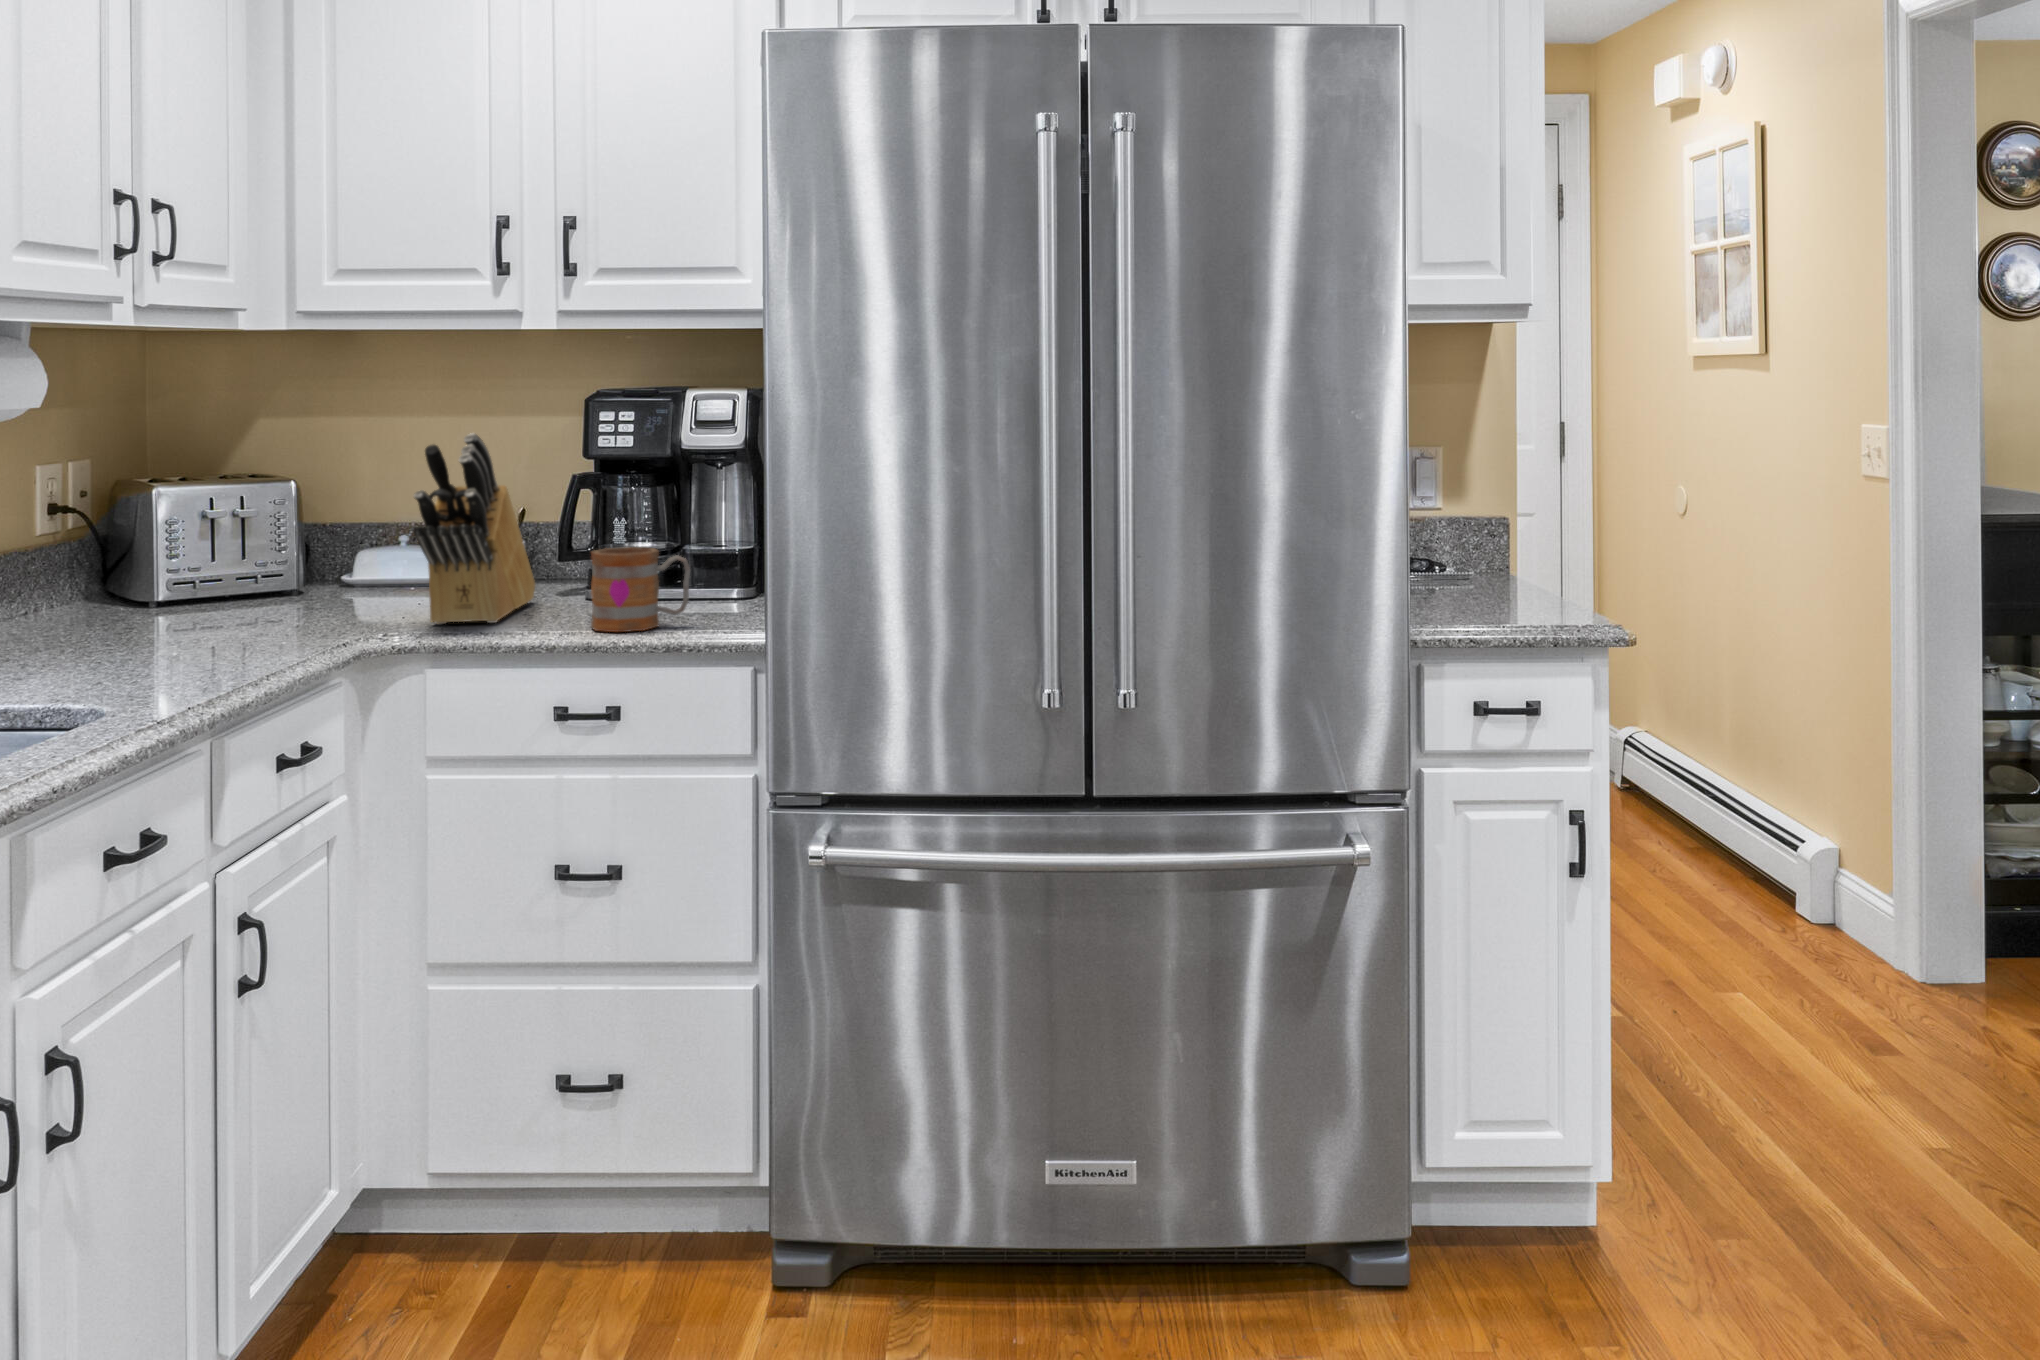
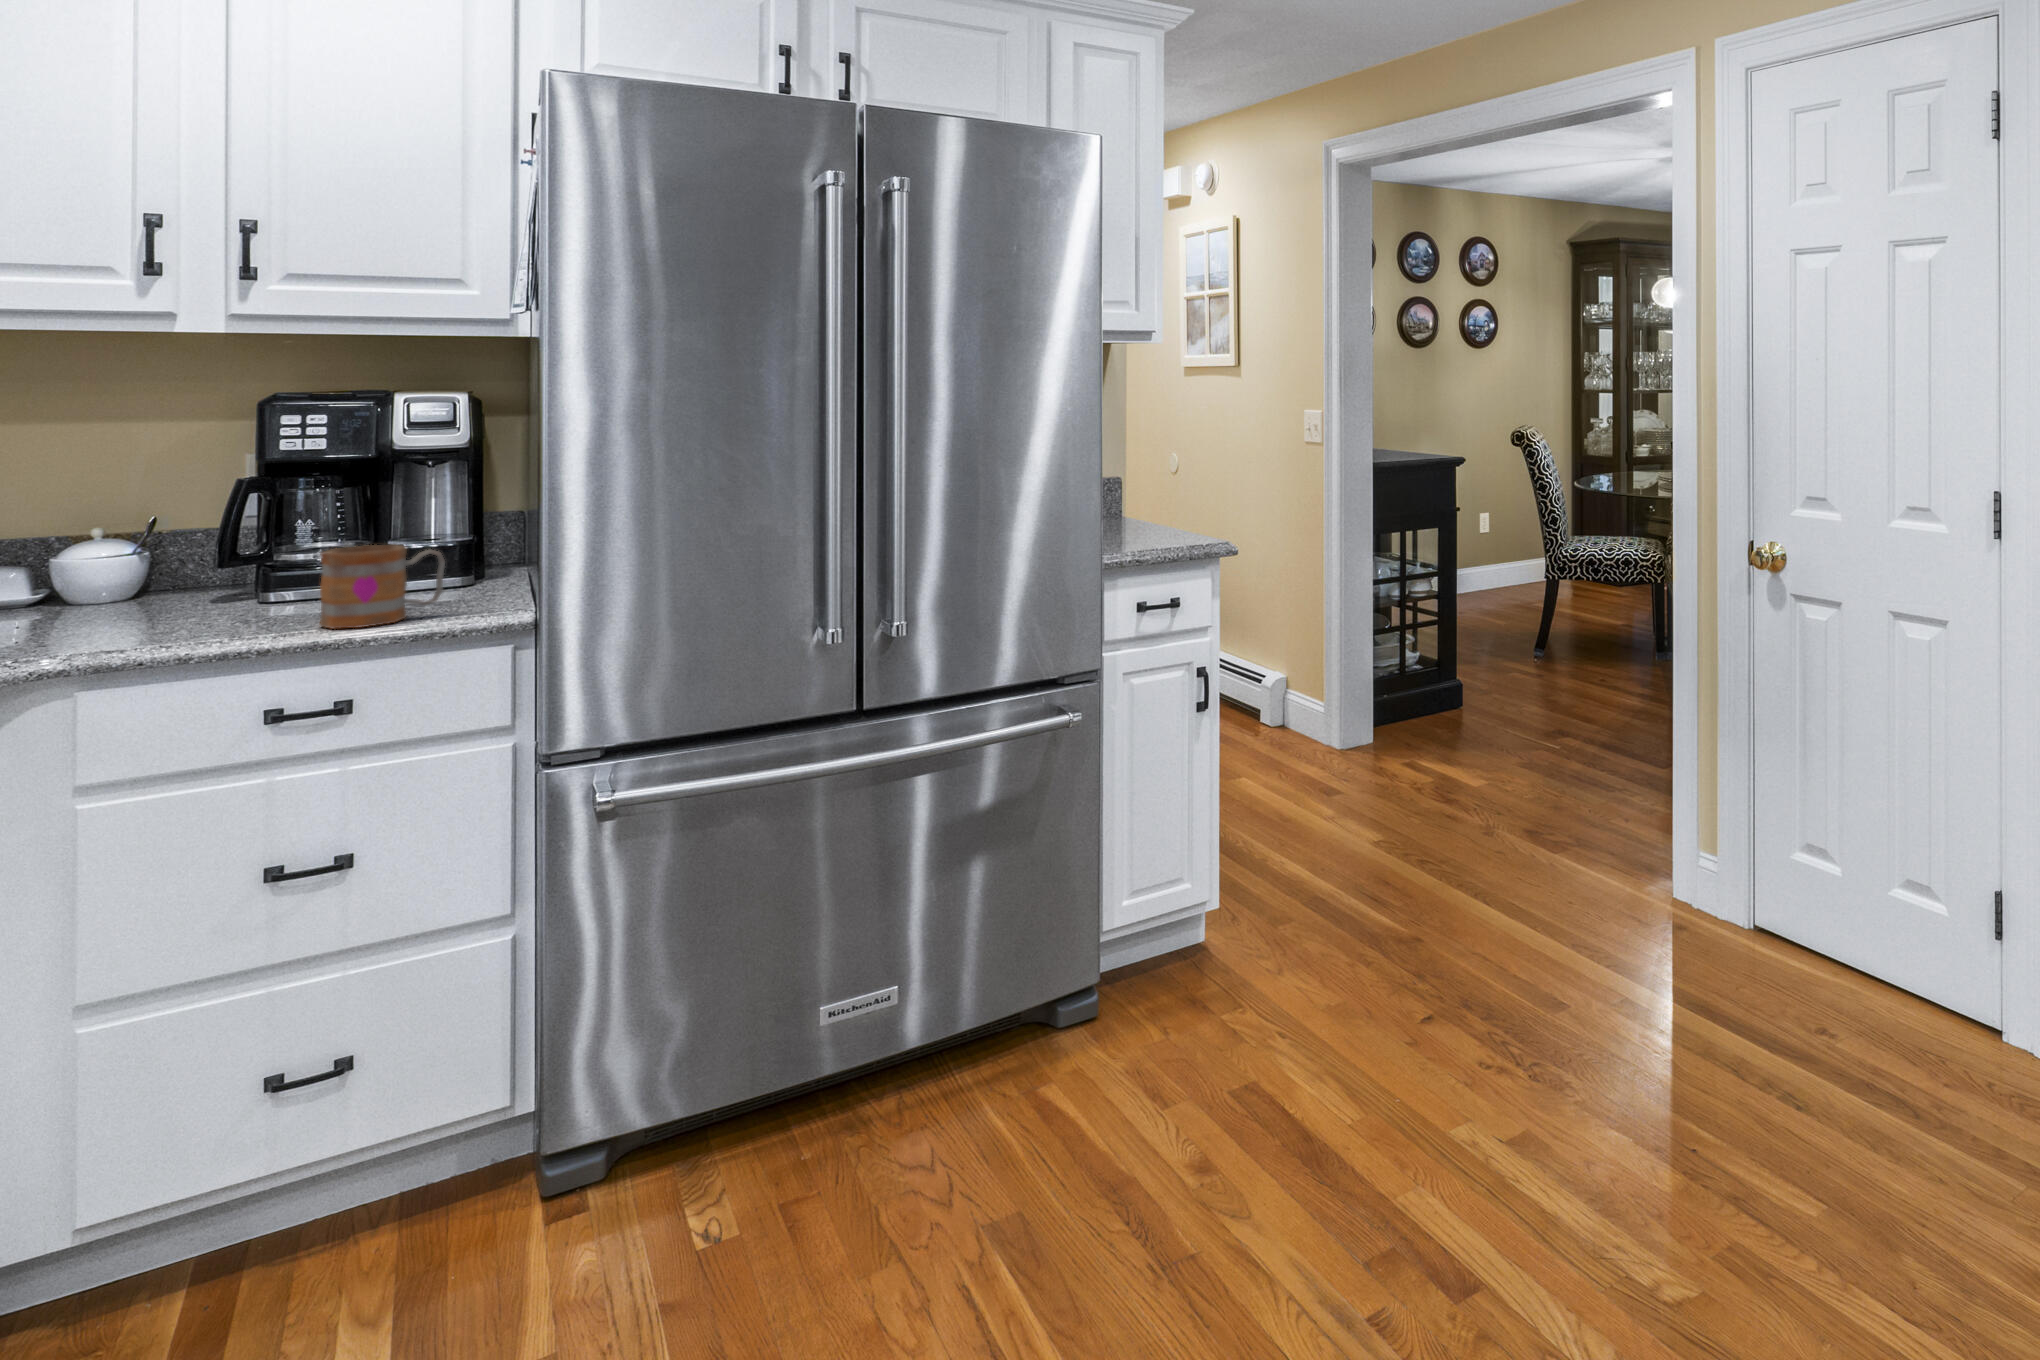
knife block: present [413,433,535,624] -> none [74,440,191,644]

